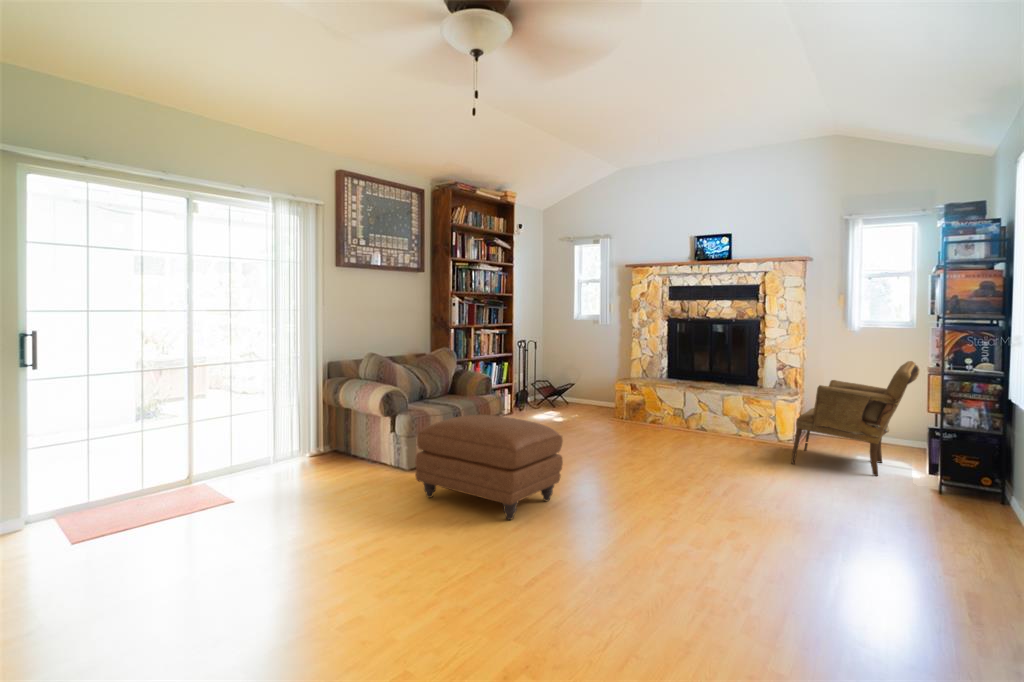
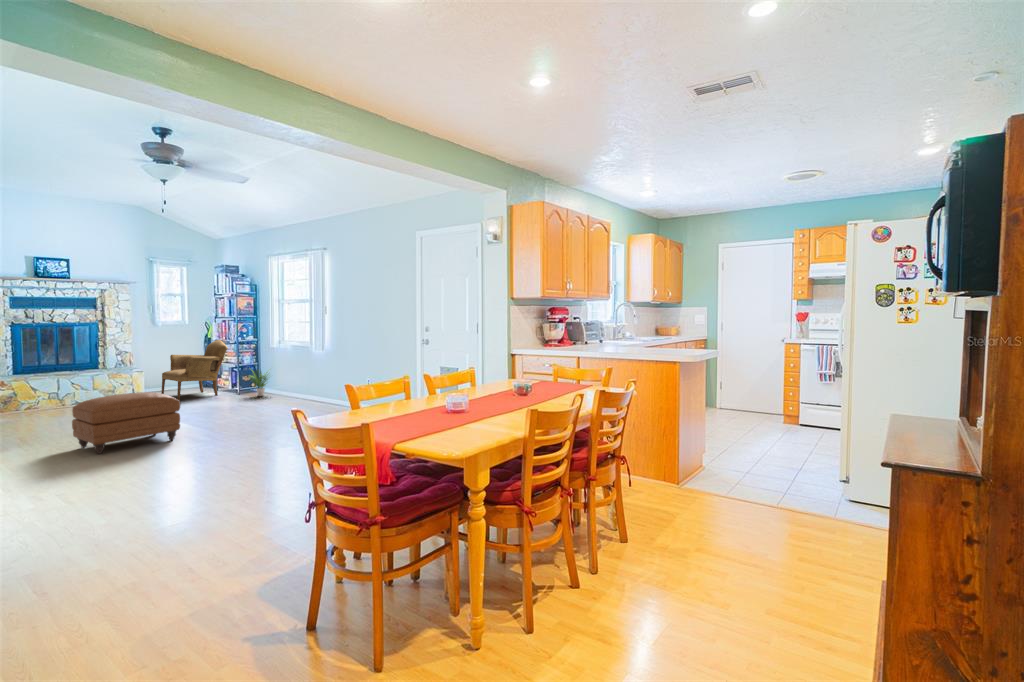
potted plant: none [901,428,992,511] -> present [249,371,268,396]

